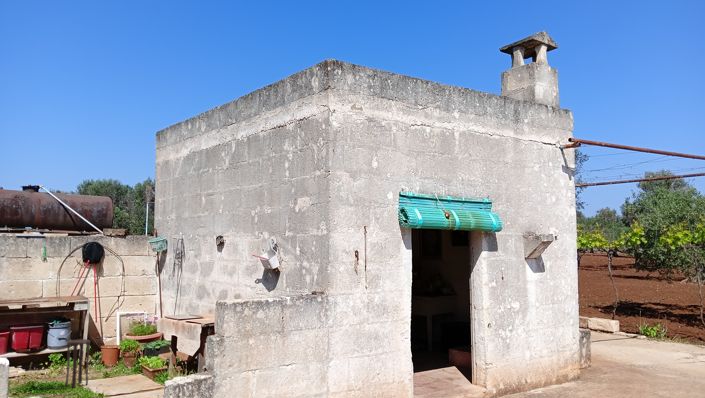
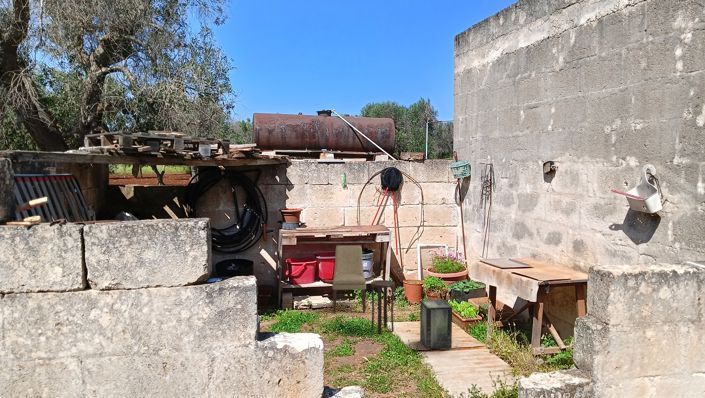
chair: none [25,314,62,381] -> present [332,245,366,314]
storage box: none [112,350,141,391] -> present [420,300,452,349]

